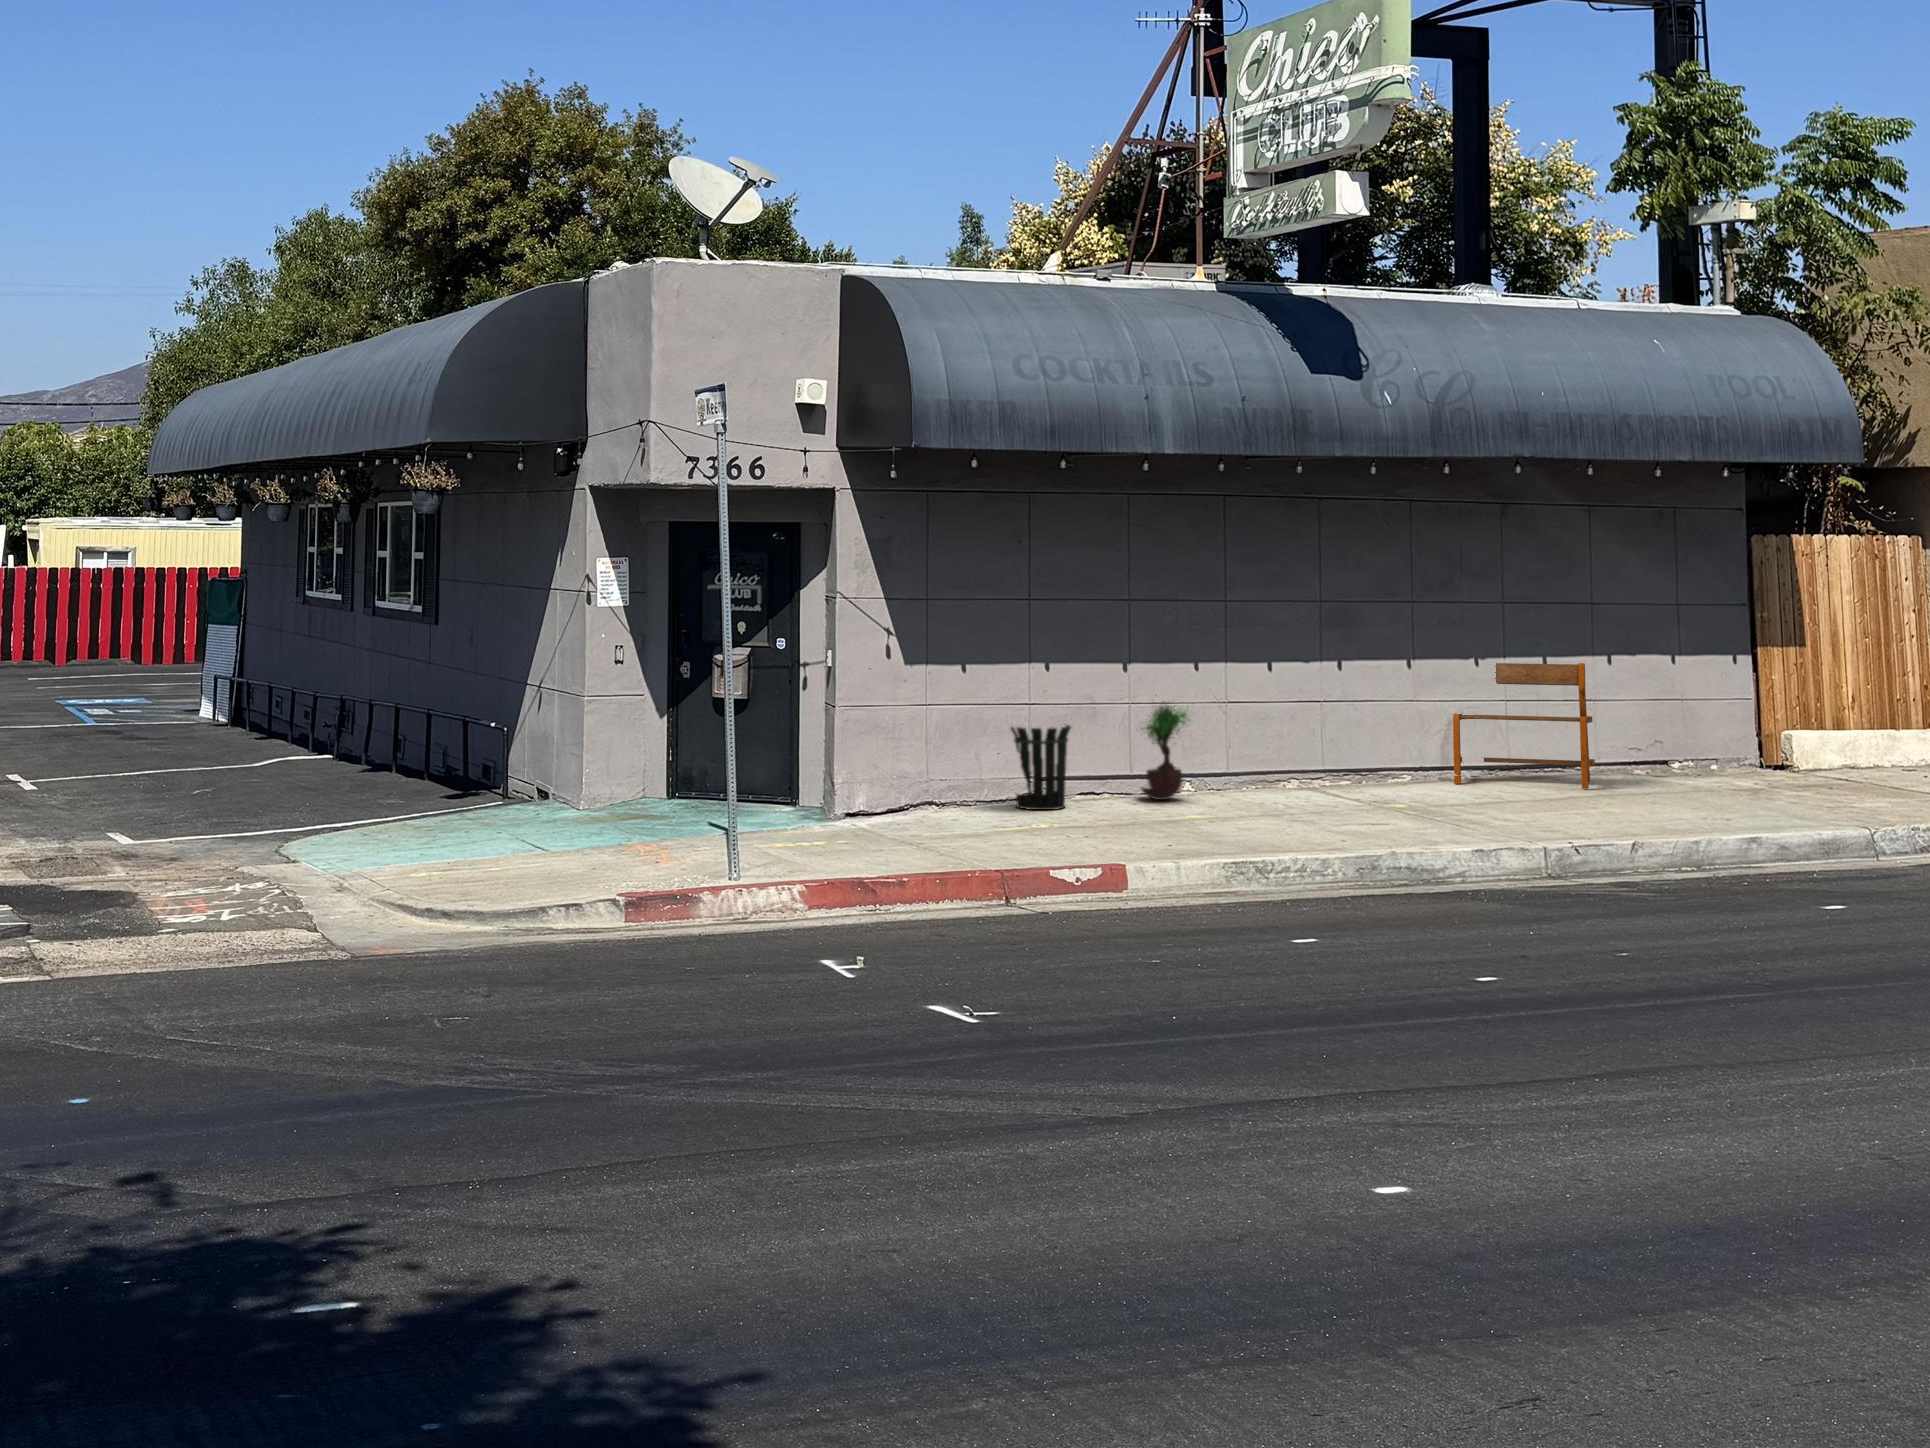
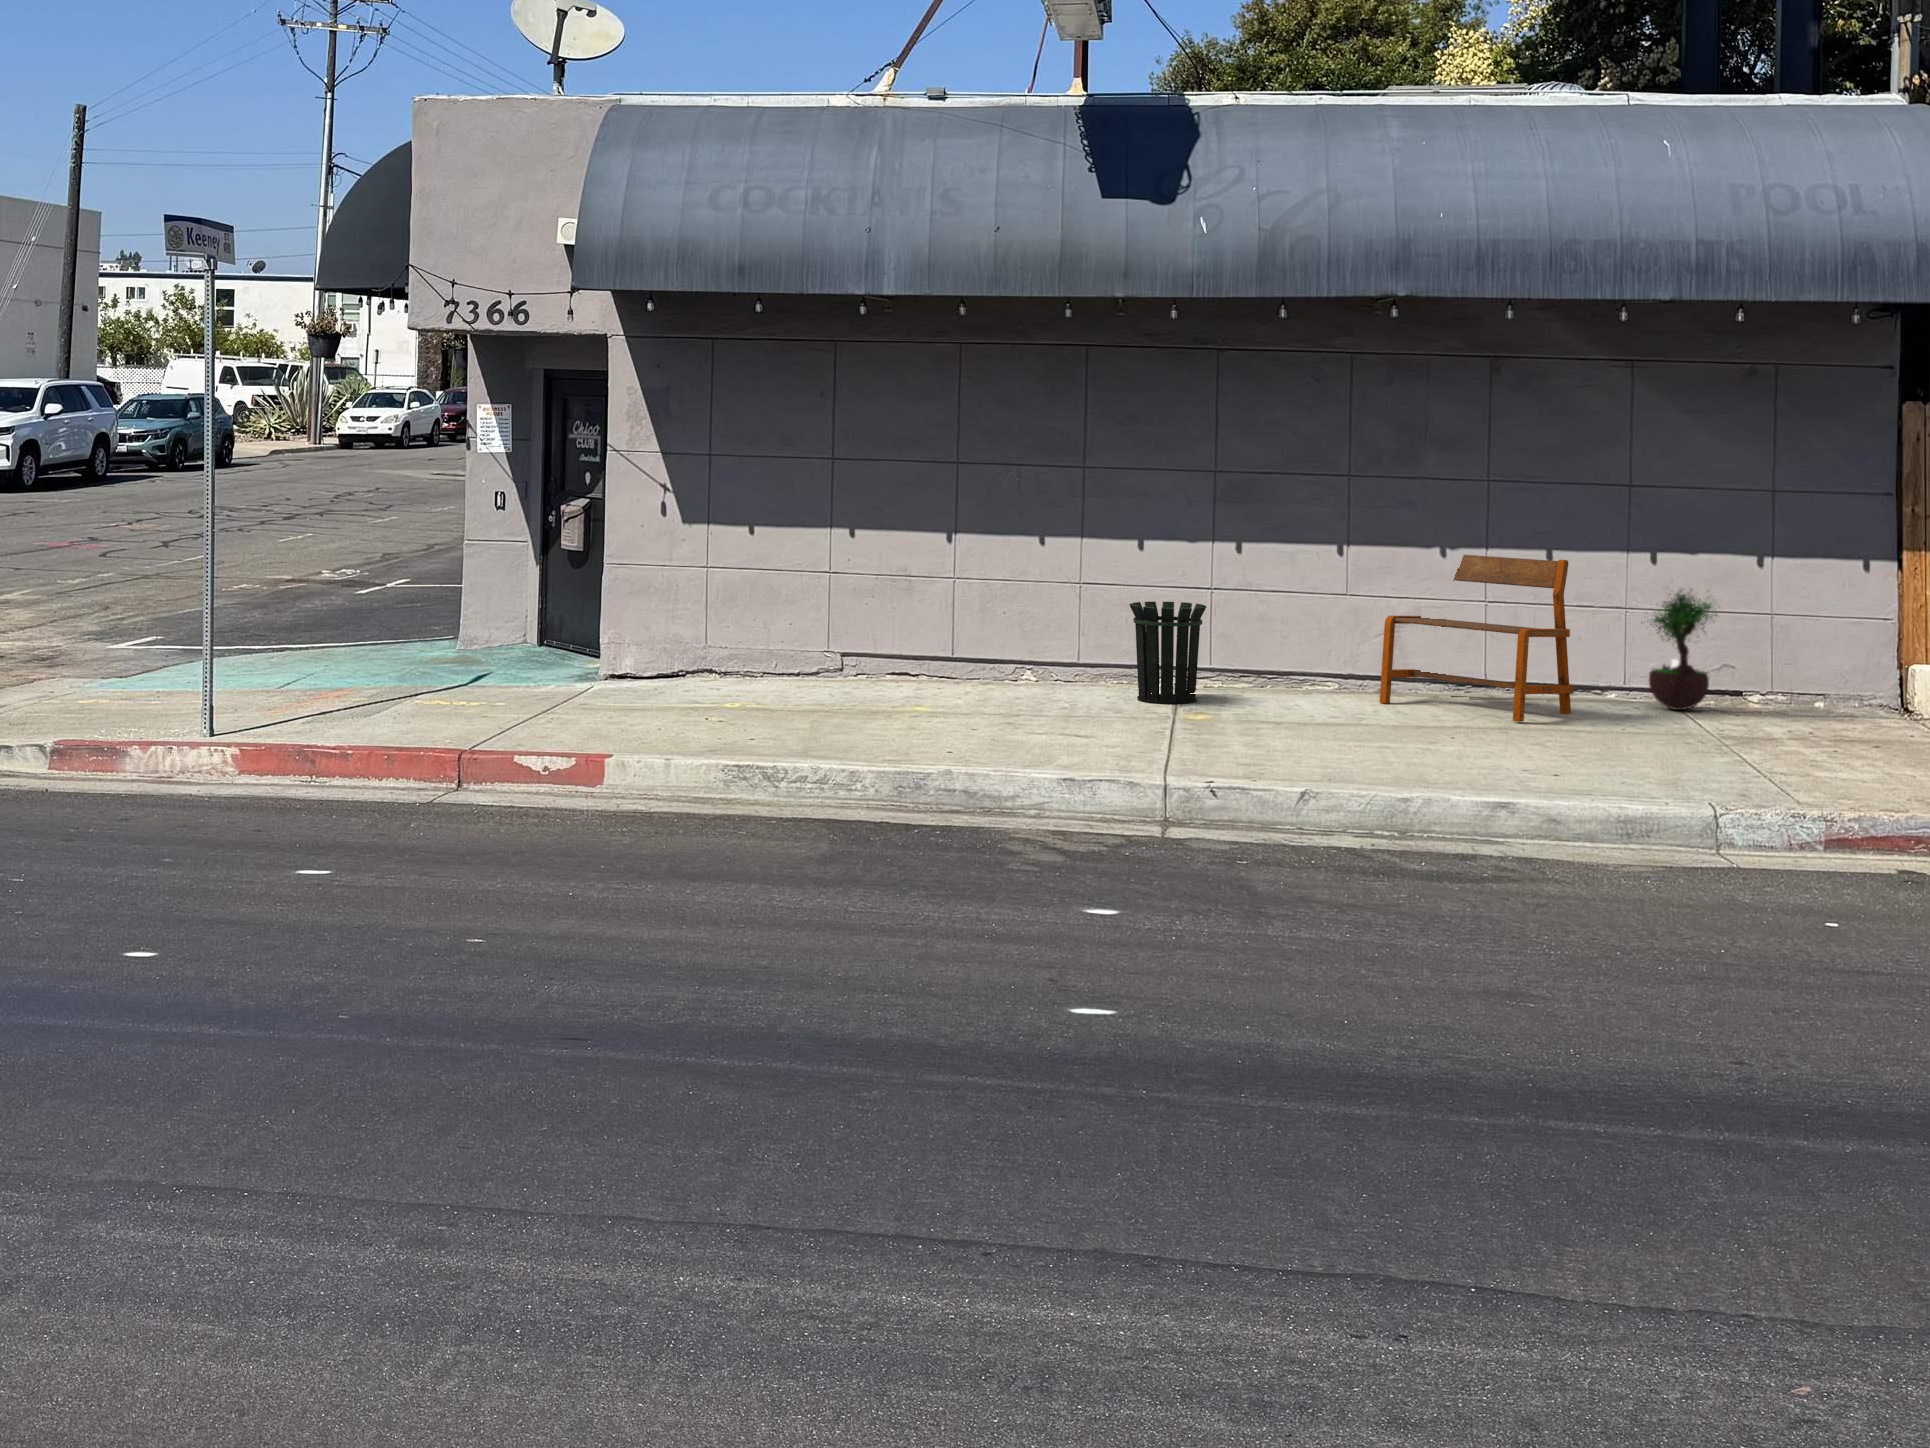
potted tree: present [1141,695,1188,800] -> present [1646,591,1720,710]
waste bin: present [1011,725,1071,810] -> present [1130,601,1206,704]

